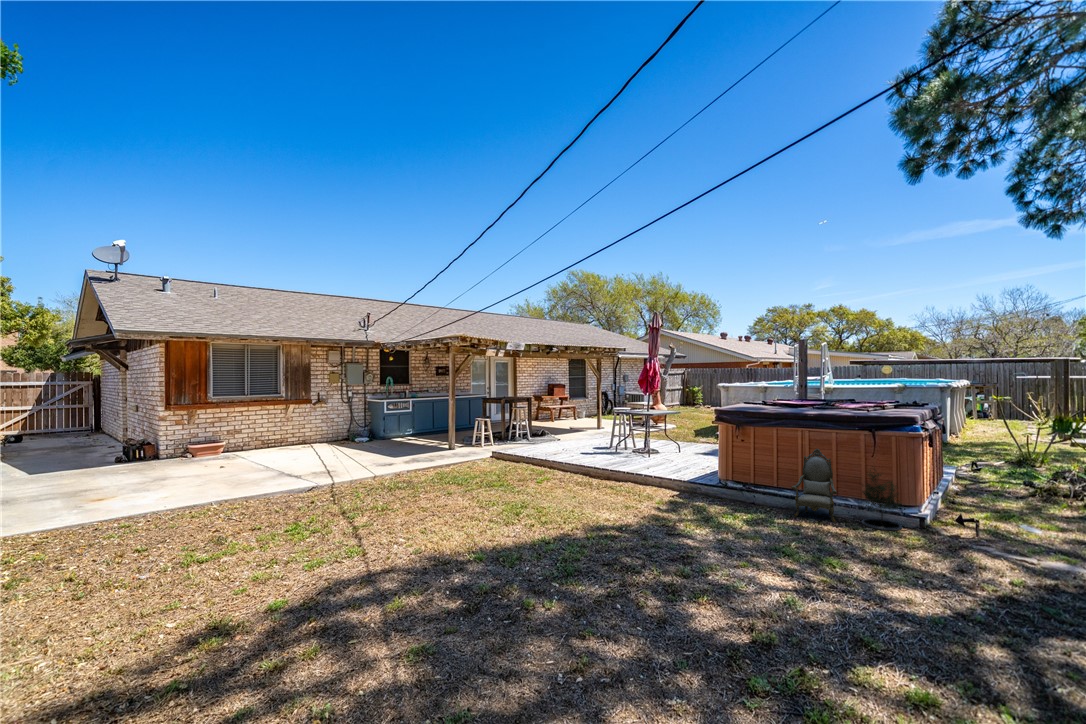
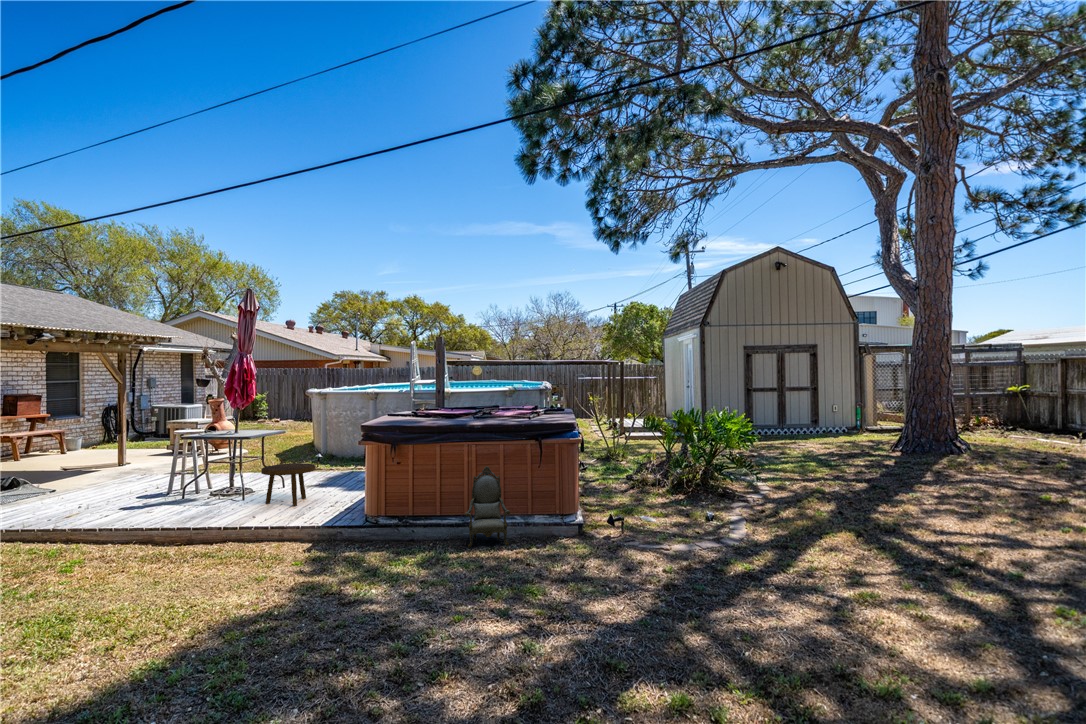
footstool: none [656,434,693,464] -> present [261,463,316,506]
potted tree: present [862,470,902,530] -> none [527,479,564,544]

